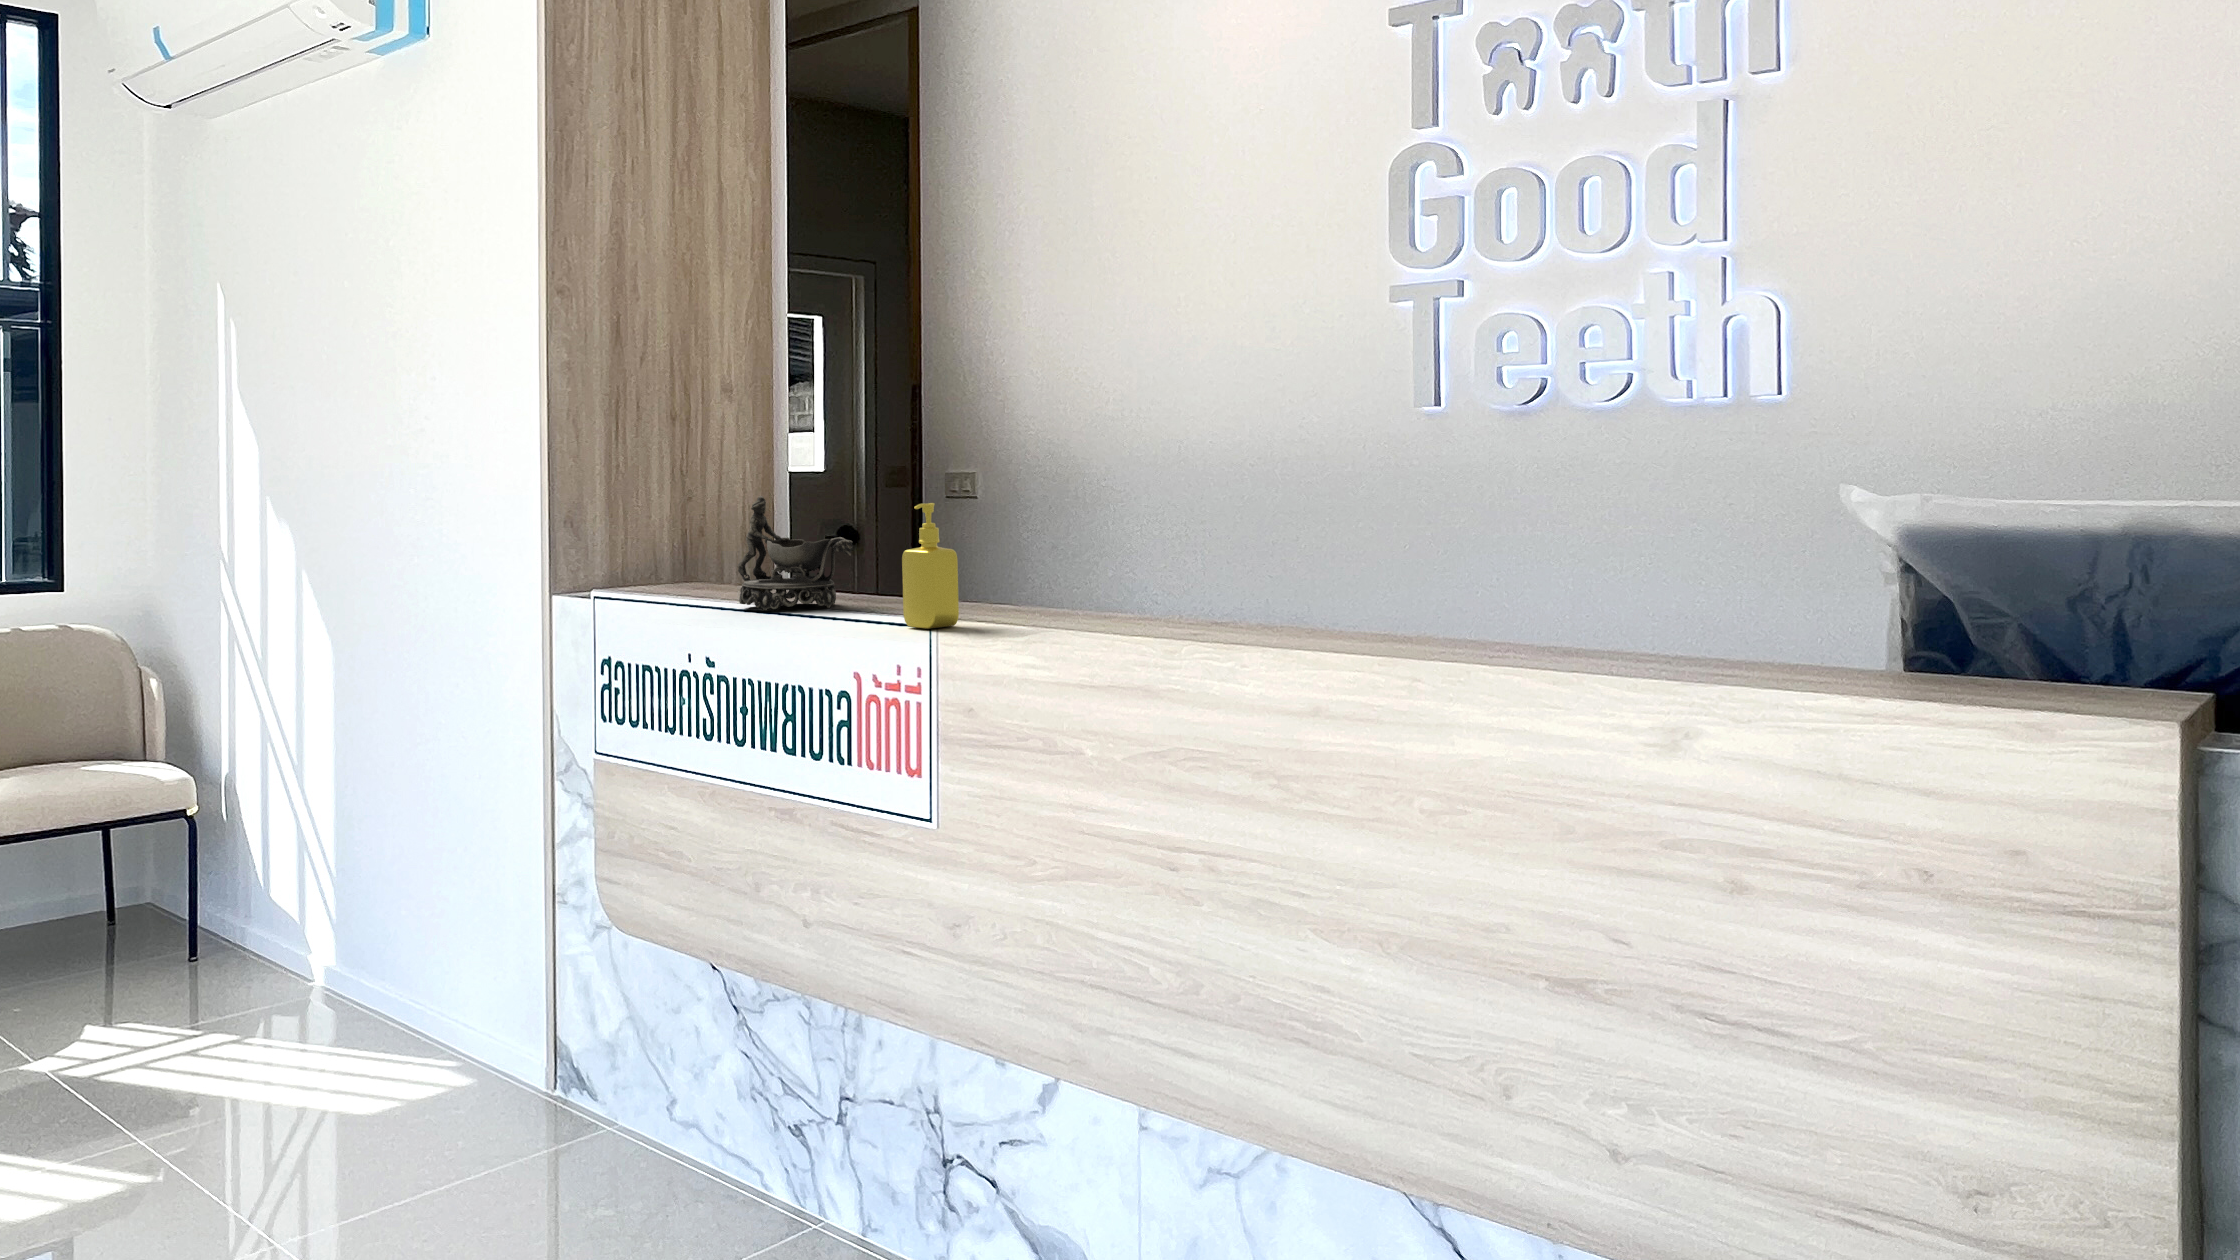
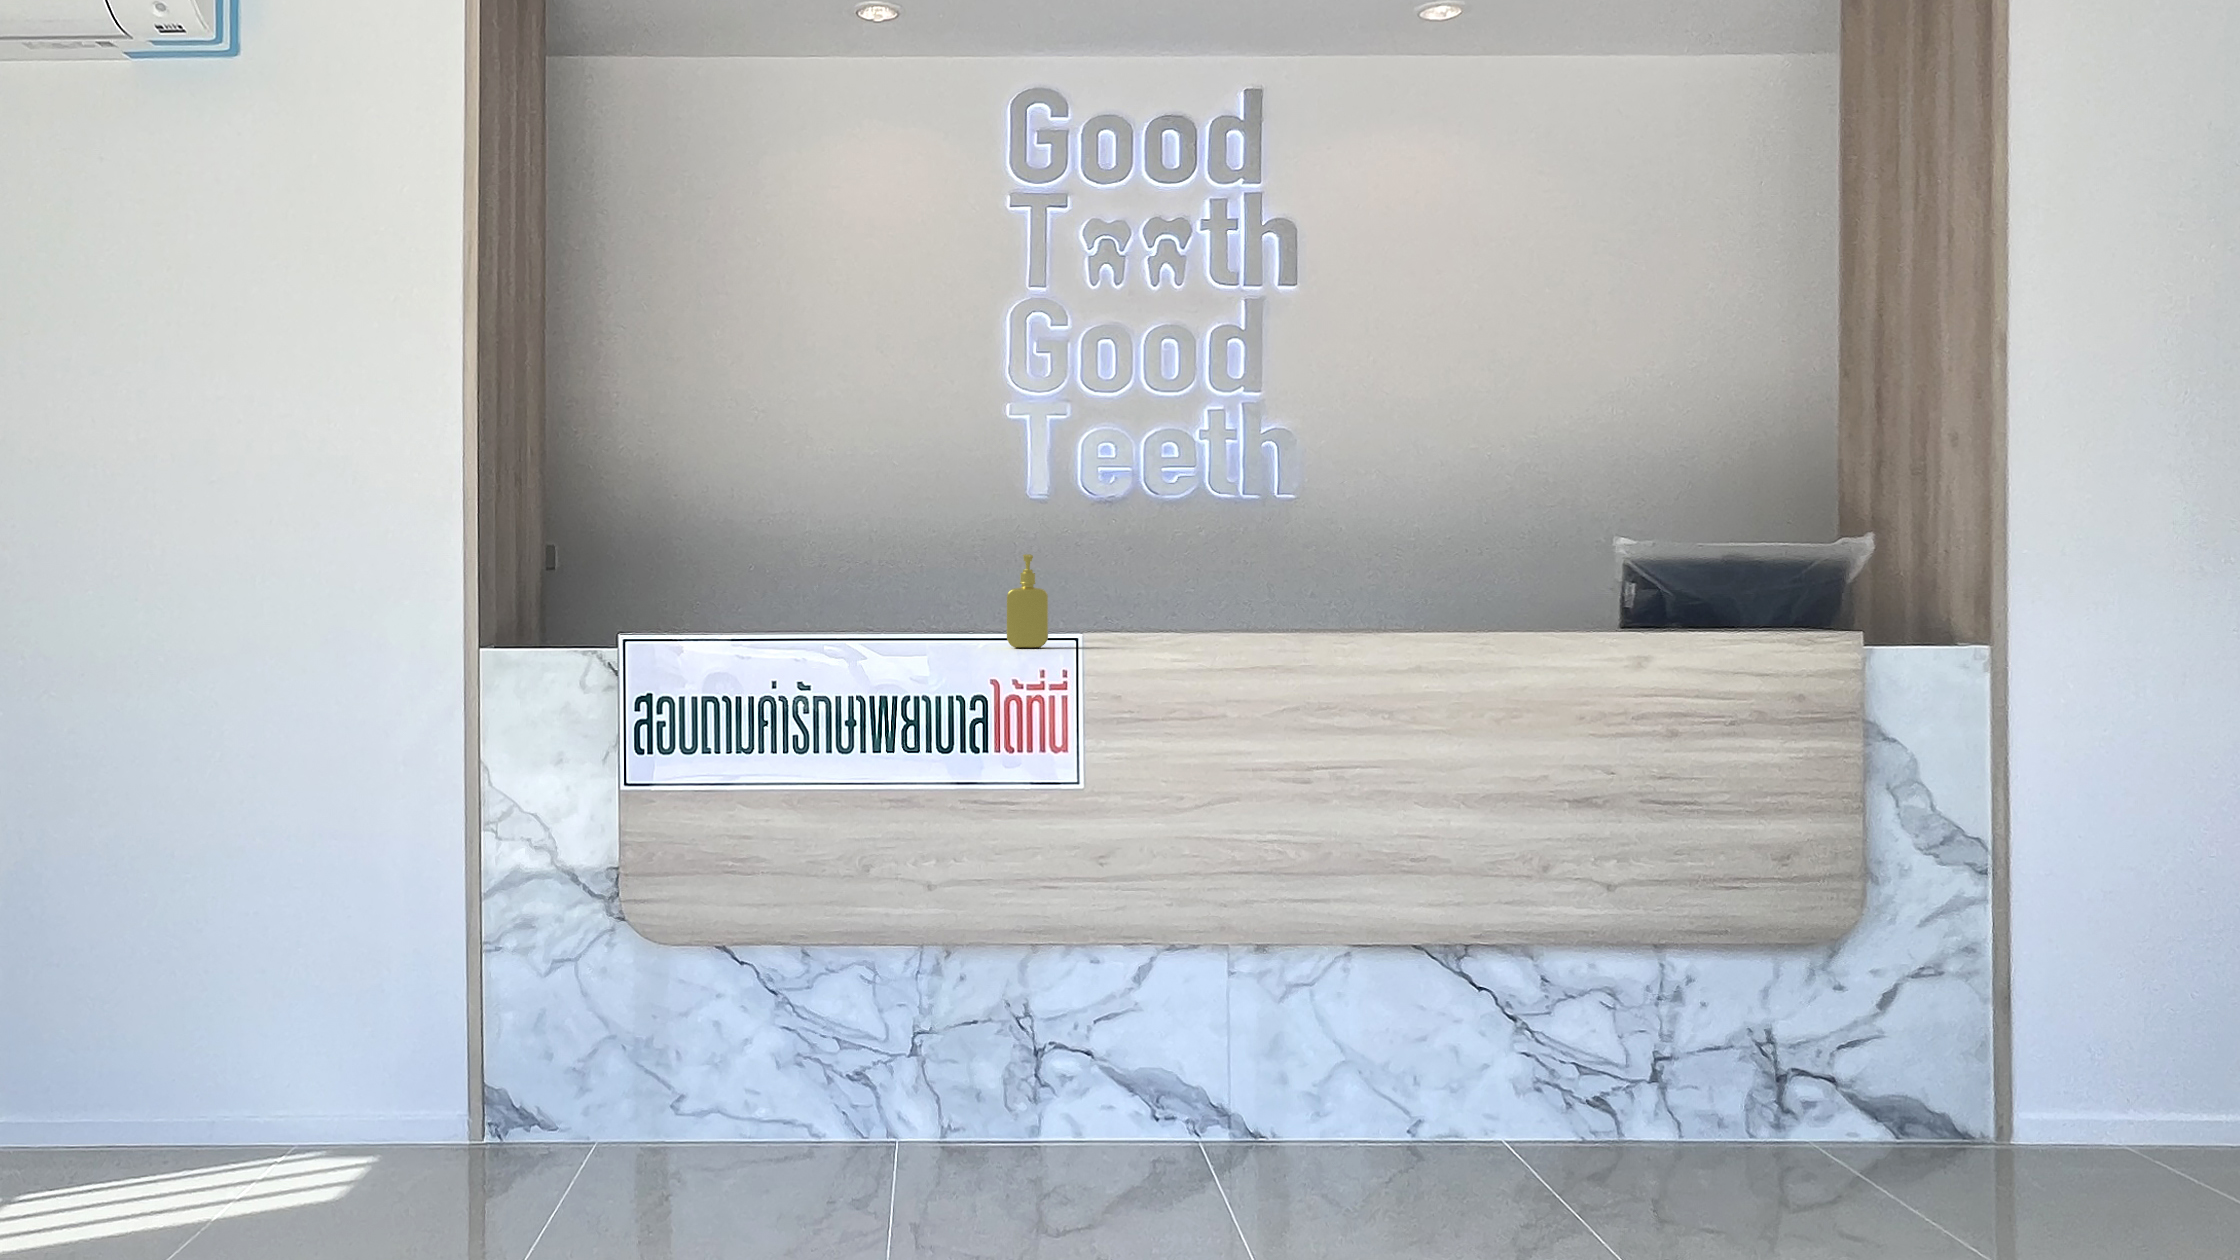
decorative bowl: present [738,496,853,610] -> none [750,551,868,646]

